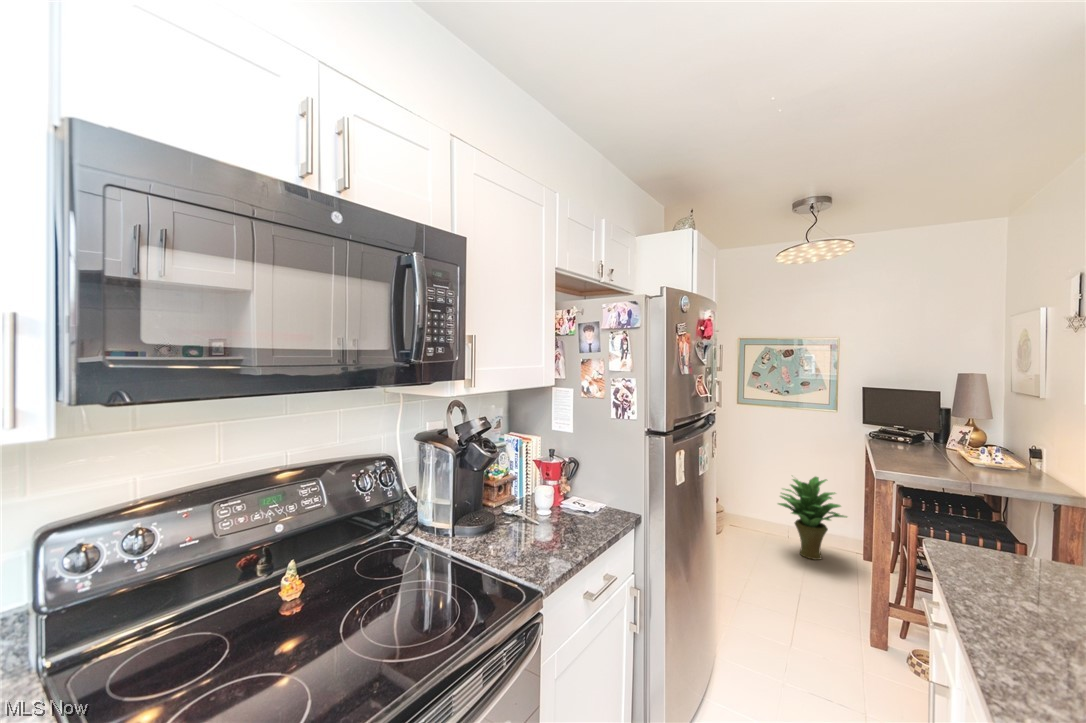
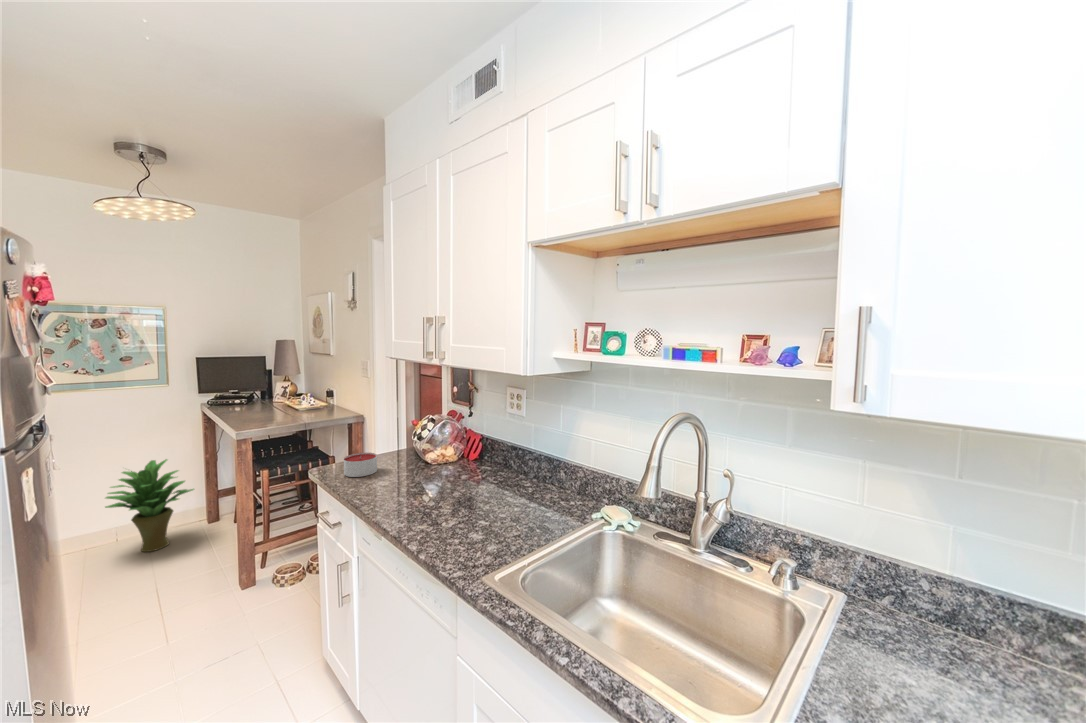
candle: none [963,543,1033,589] -> present [344,453,377,477]

